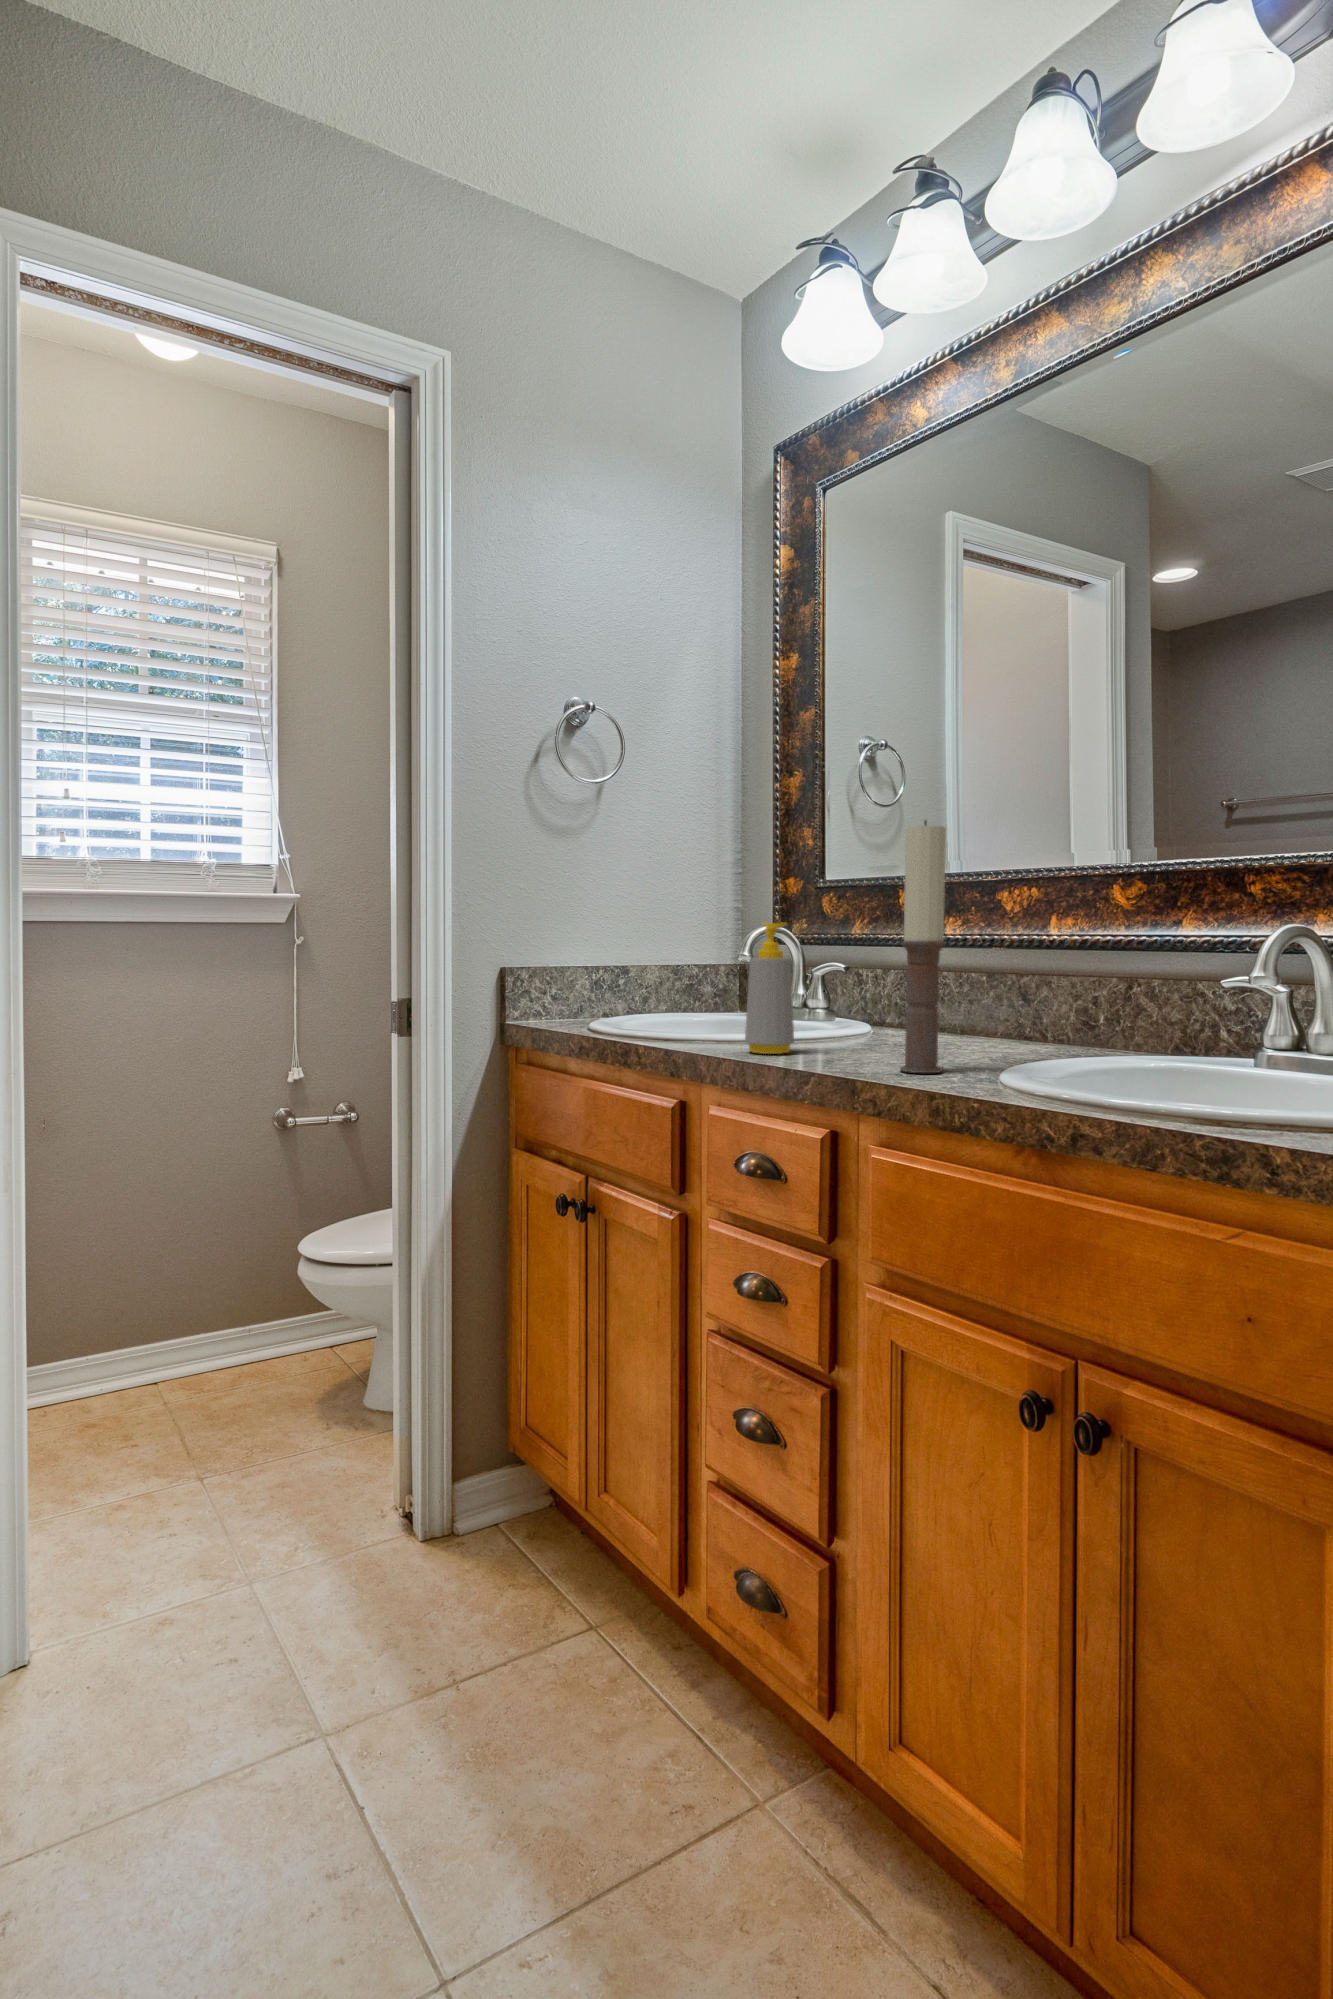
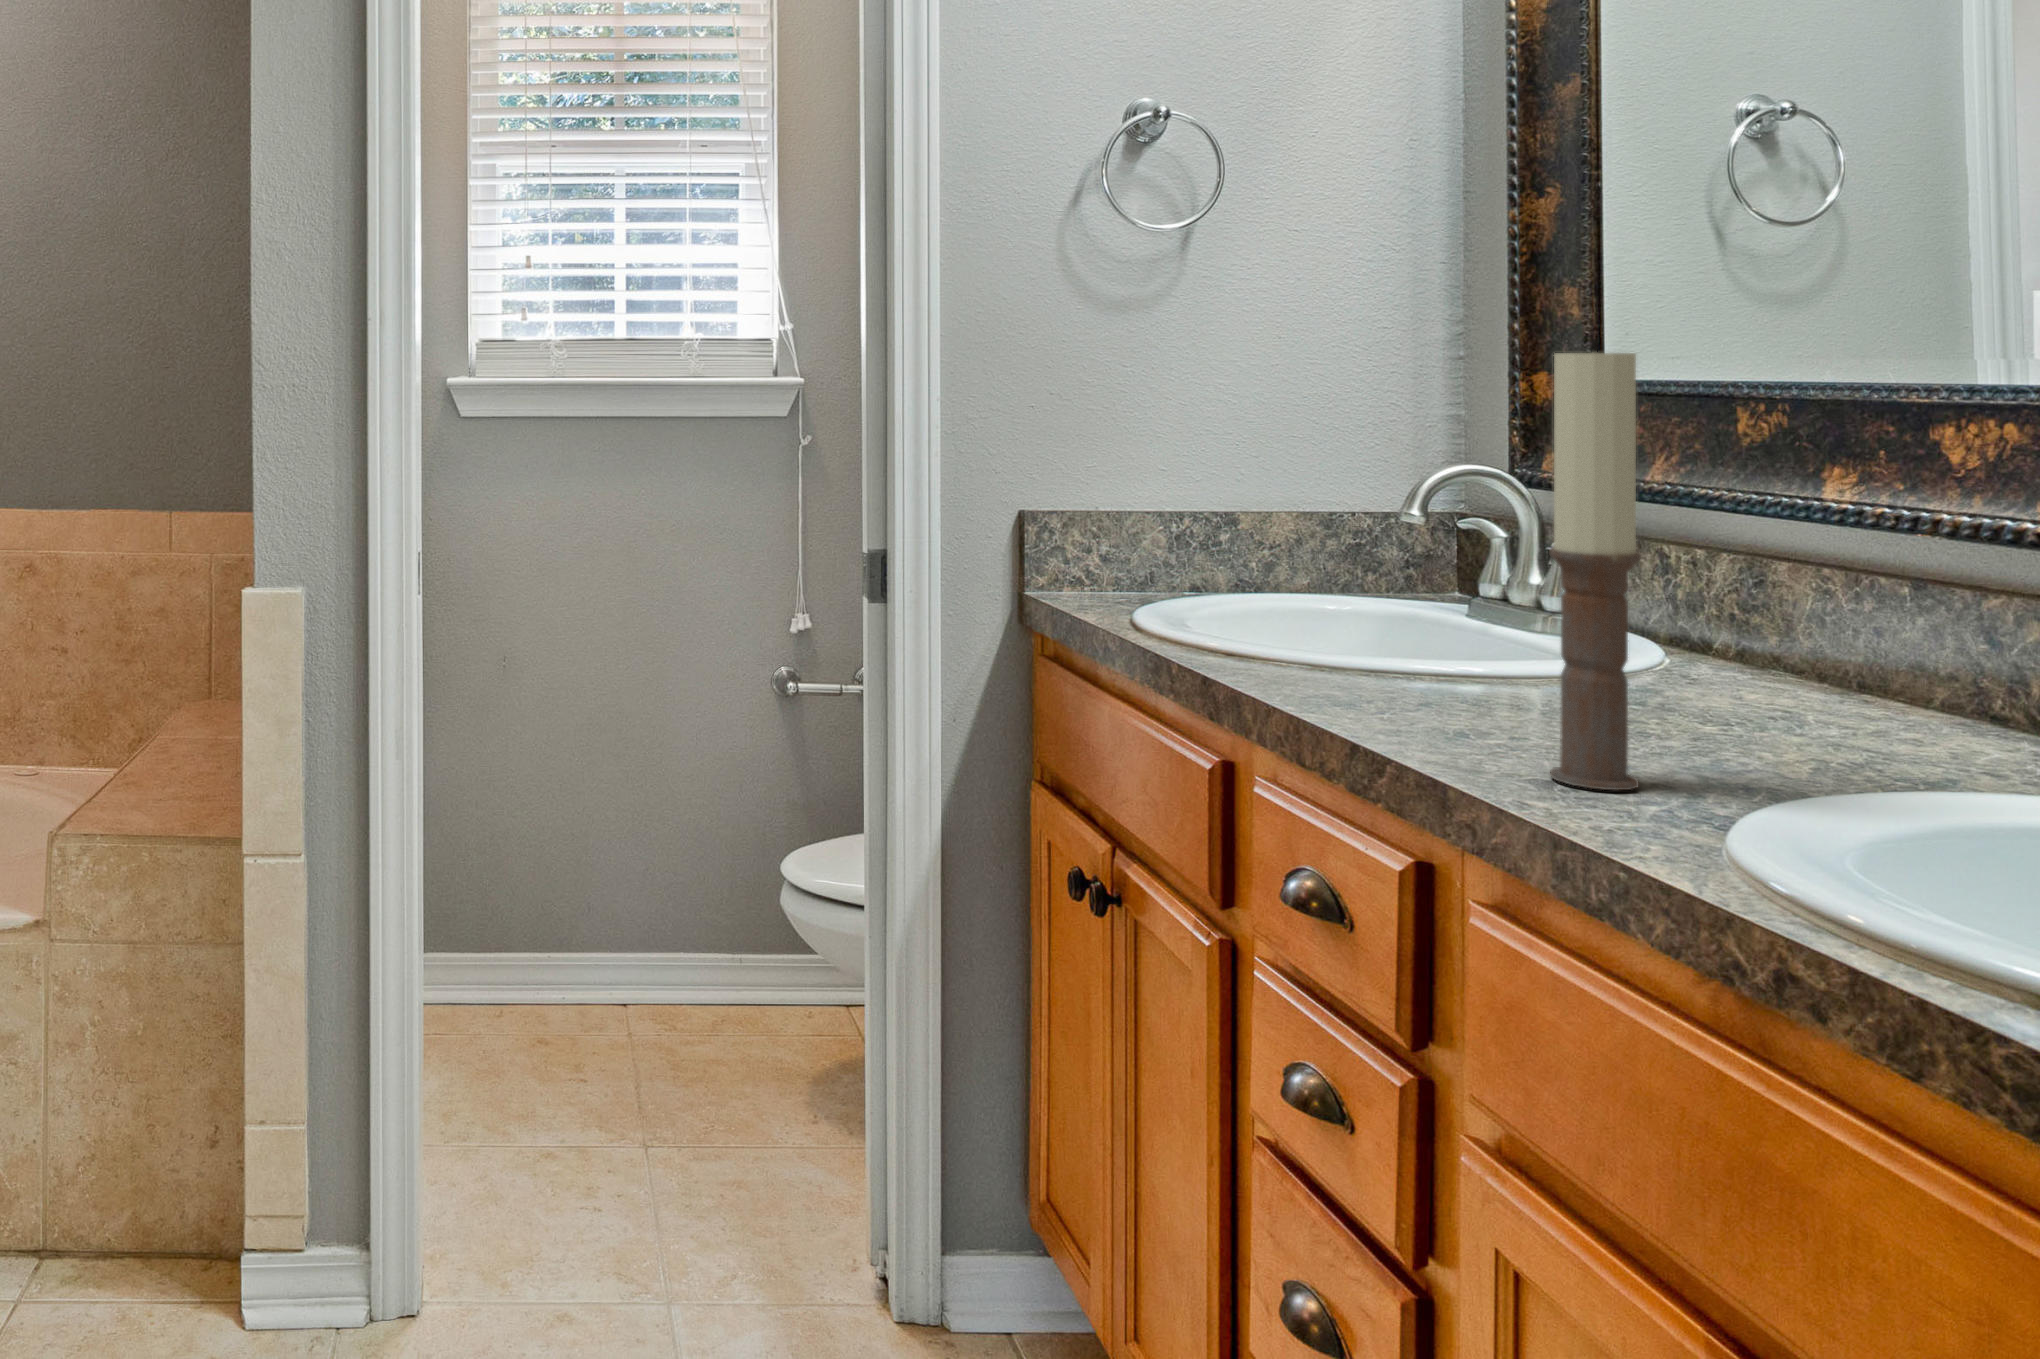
soap bottle: present [745,923,794,1054] -> none [1316,487,1408,709]

